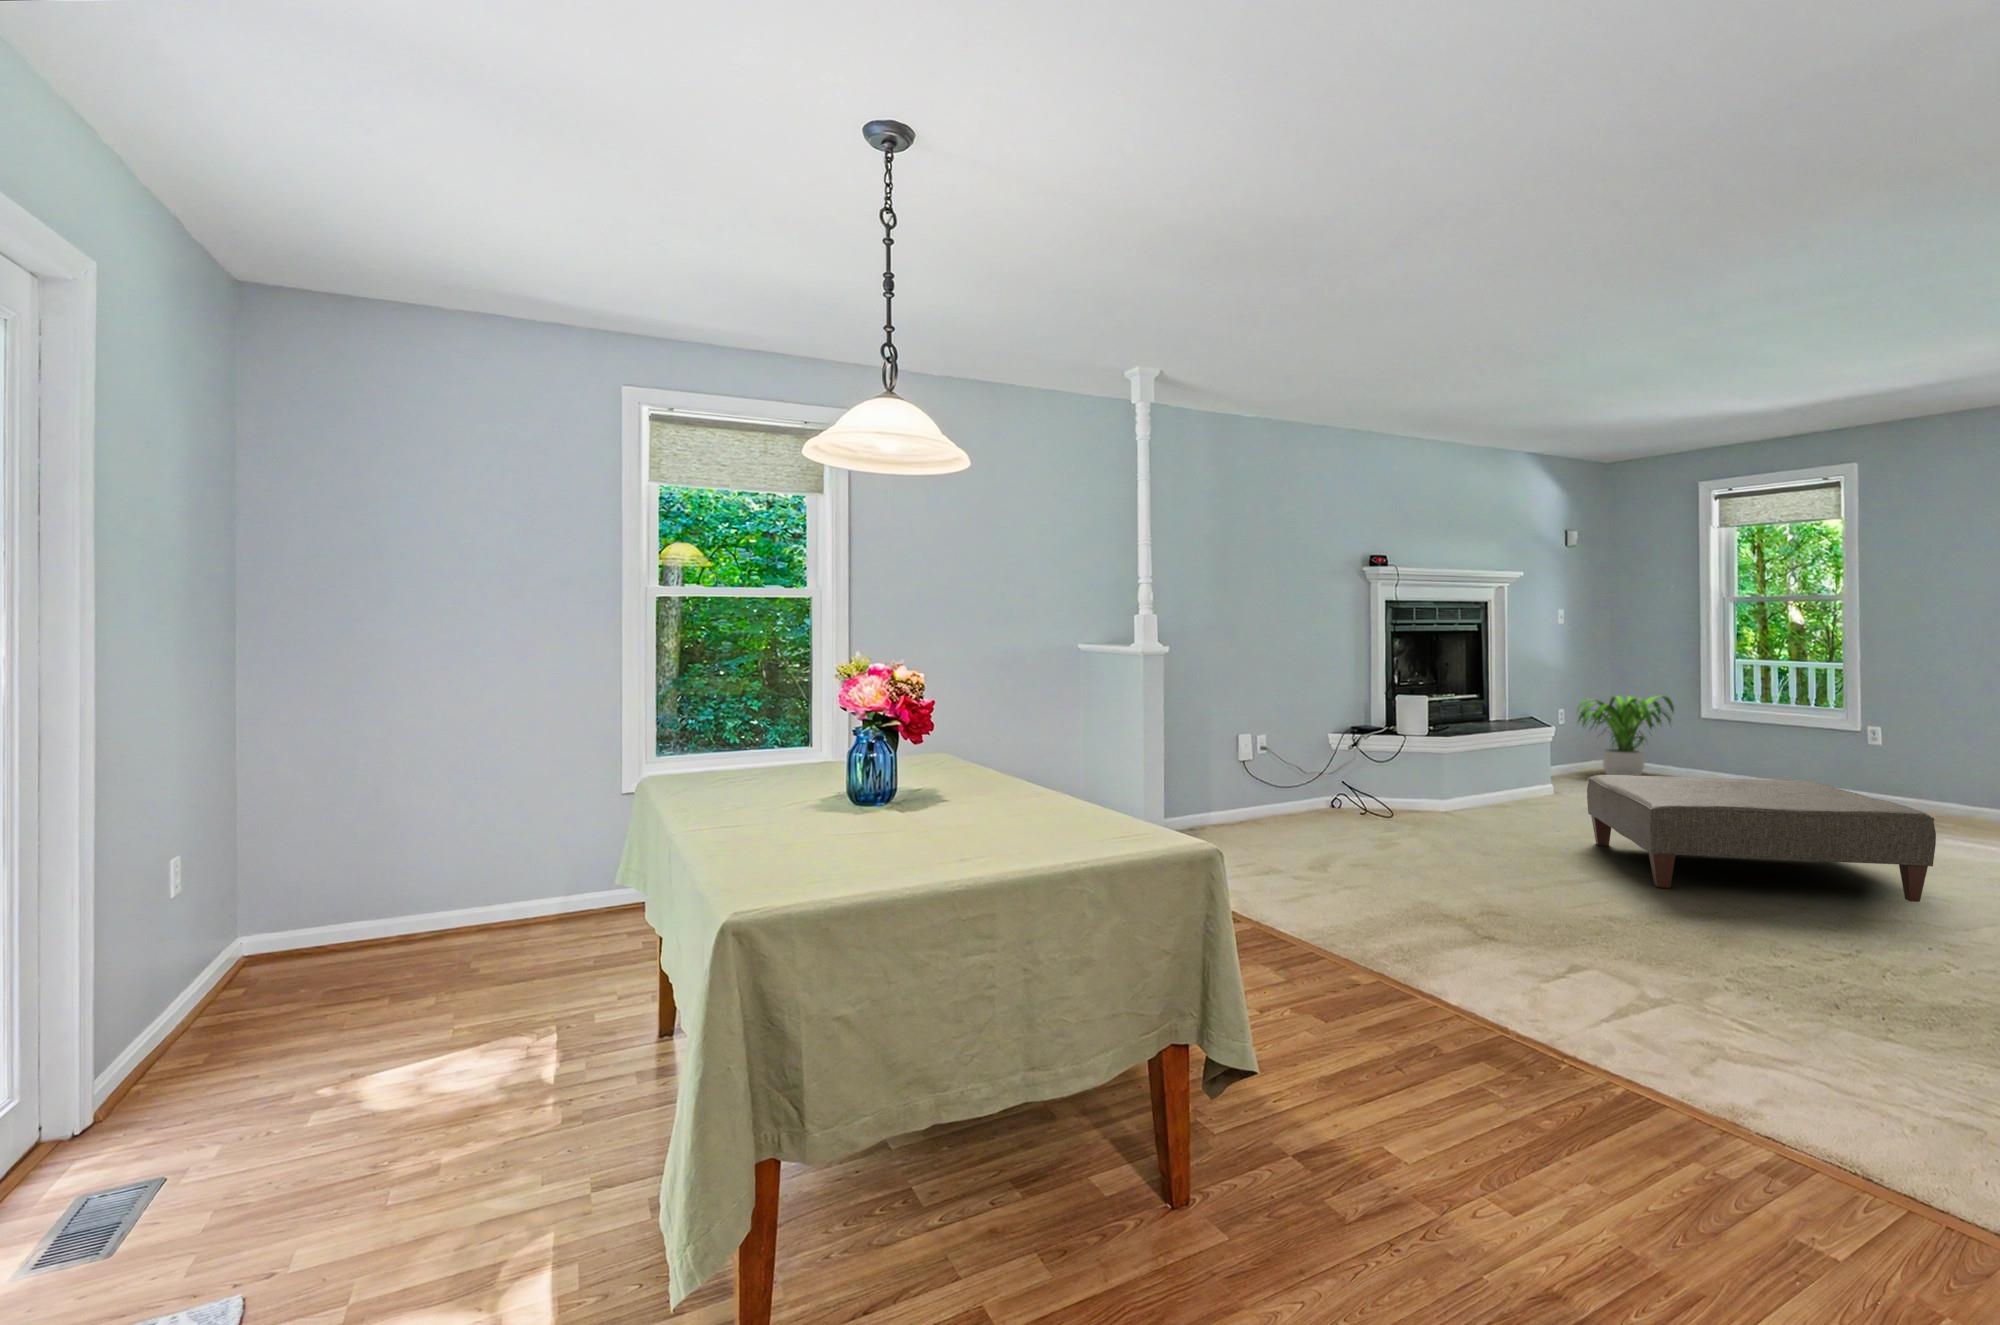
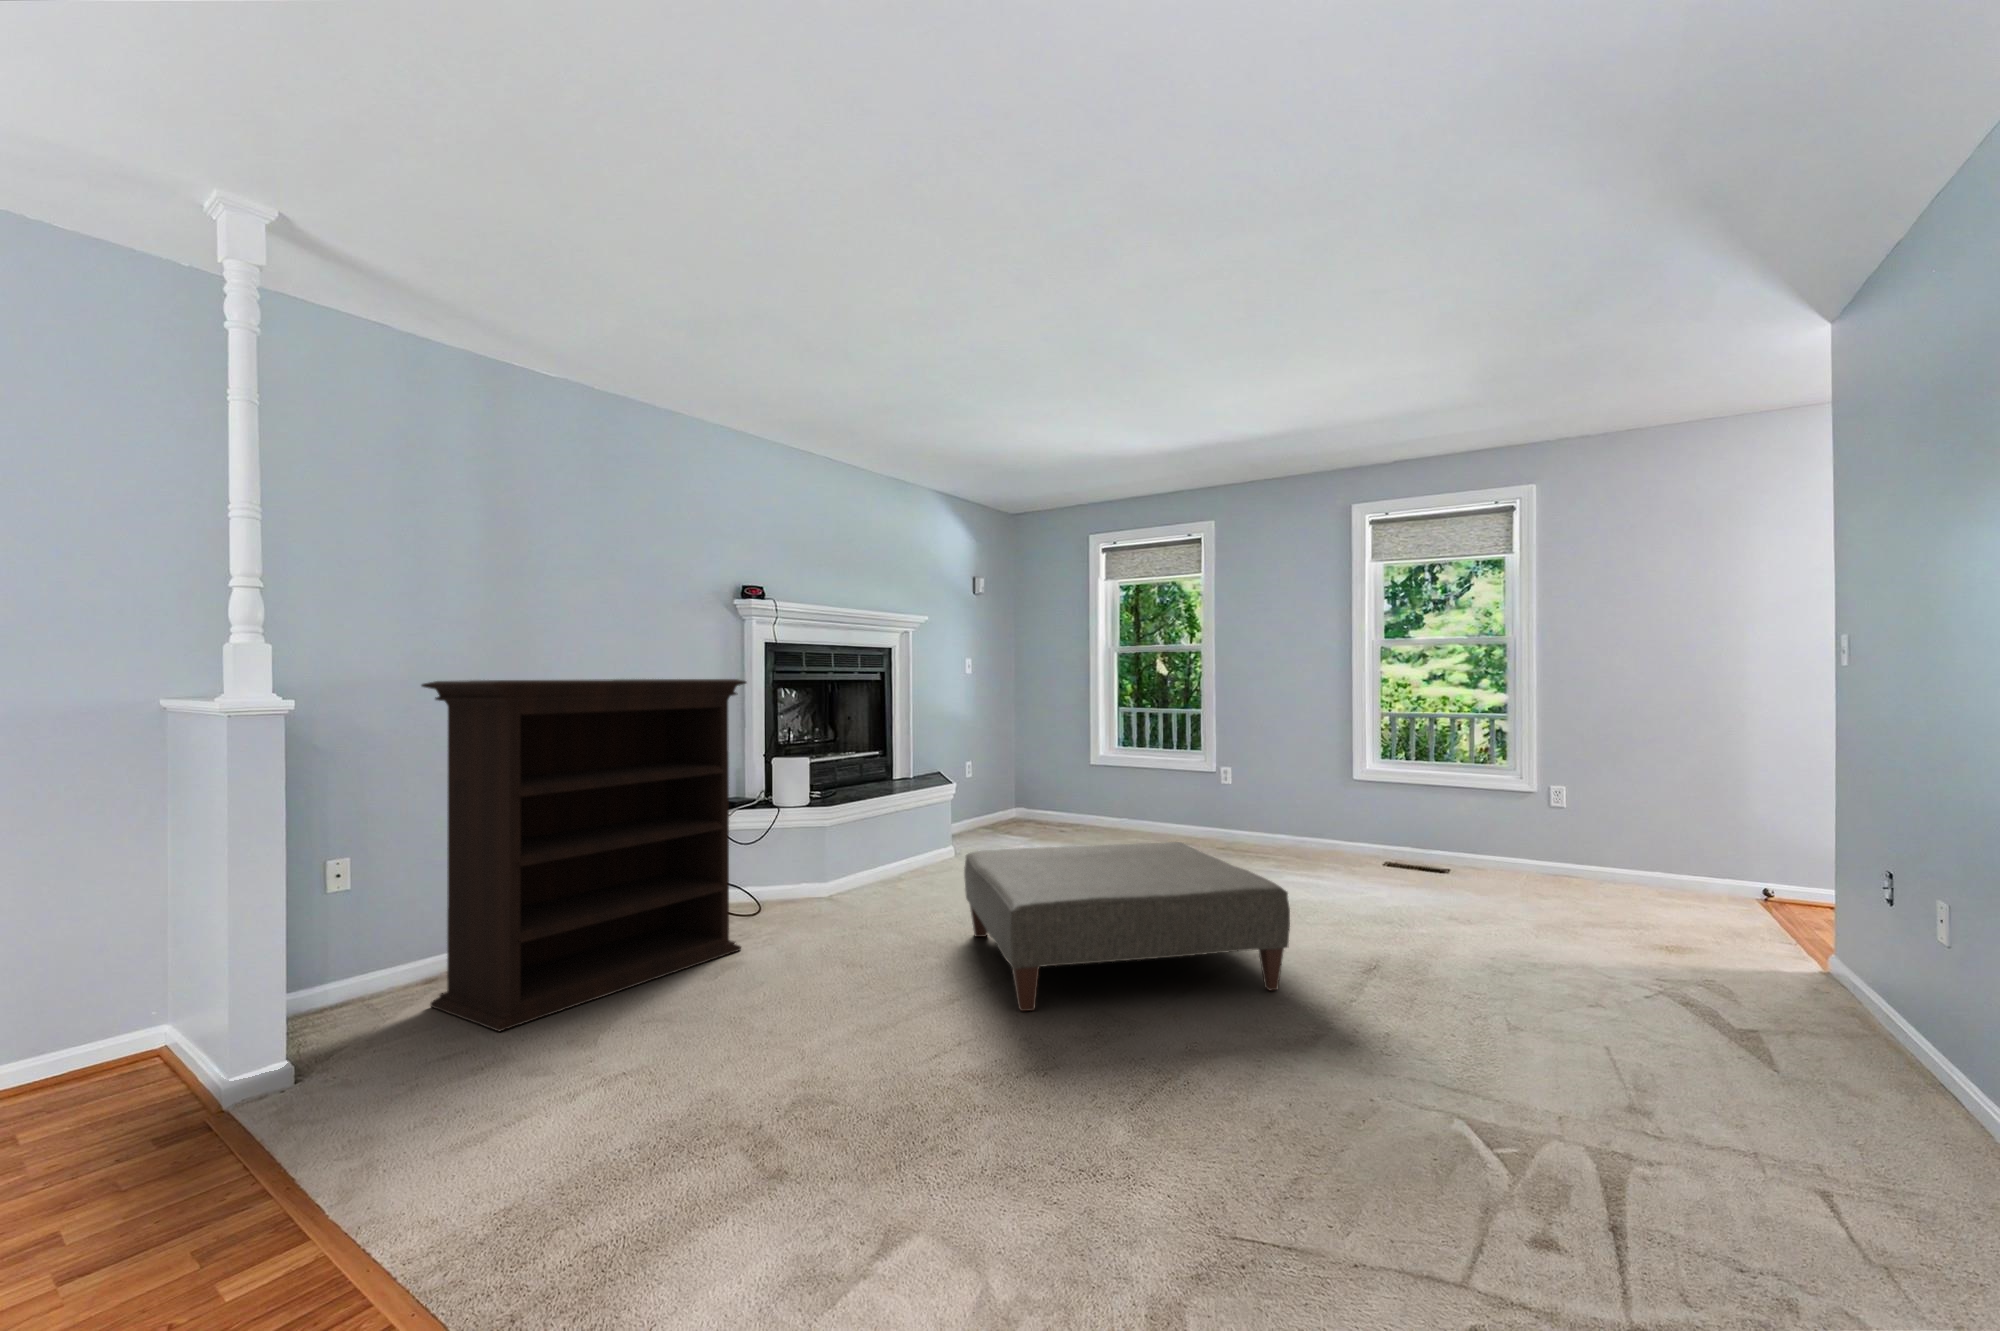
bookshelf: none [1202,632,1402,856] -> present [422,679,746,1031]
potted plant: present [1578,696,1674,776] -> none [986,744,1071,830]

